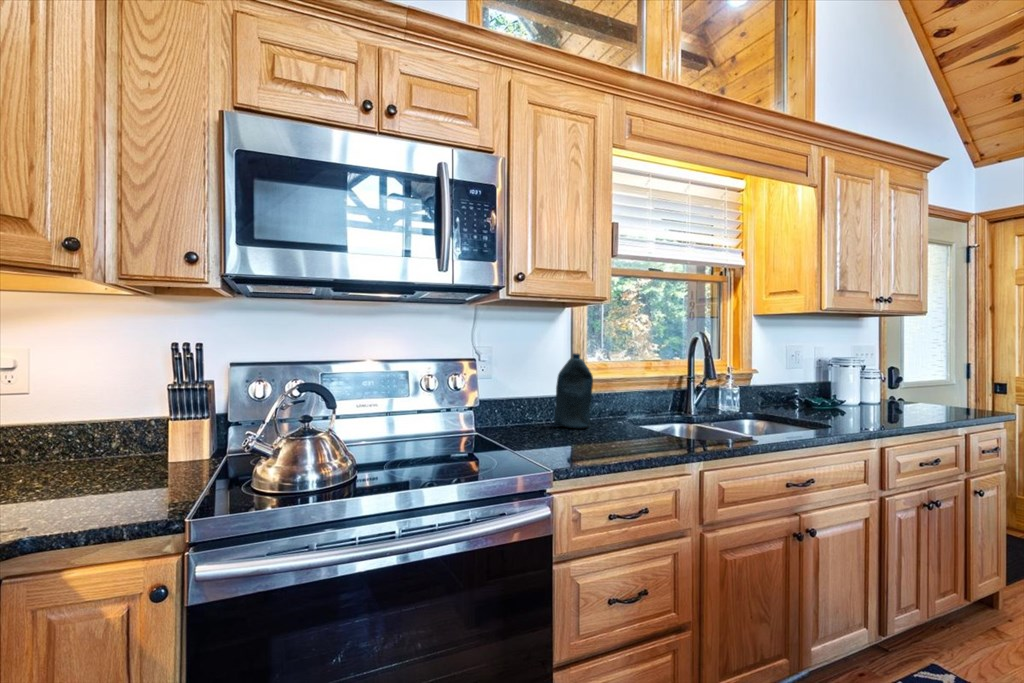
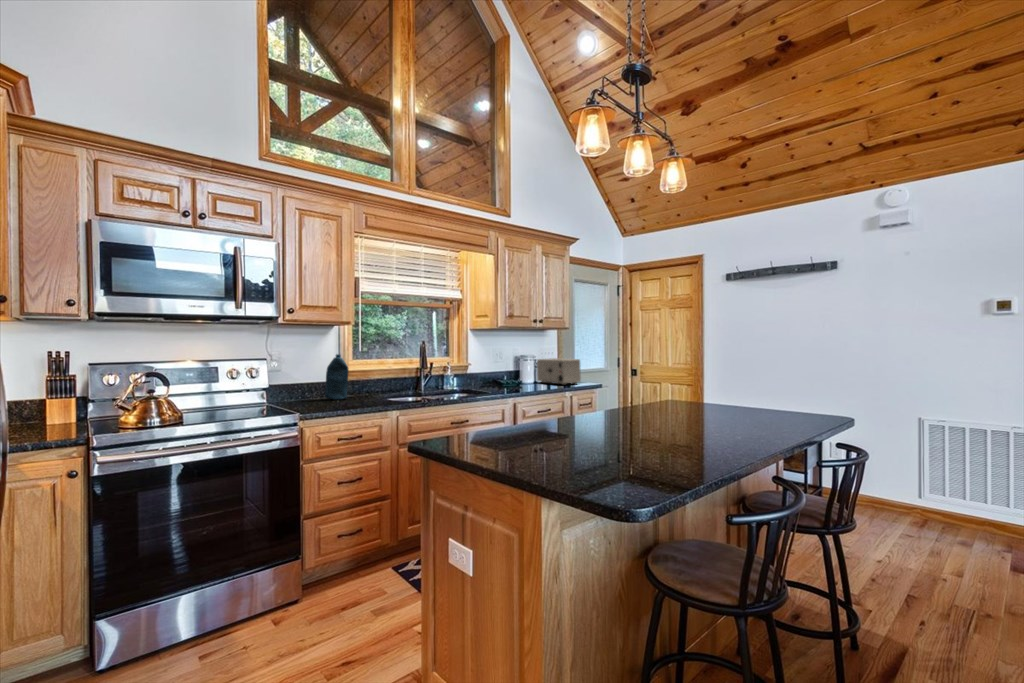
toaster: none [867,365,969,414] -> present [537,358,581,385]

